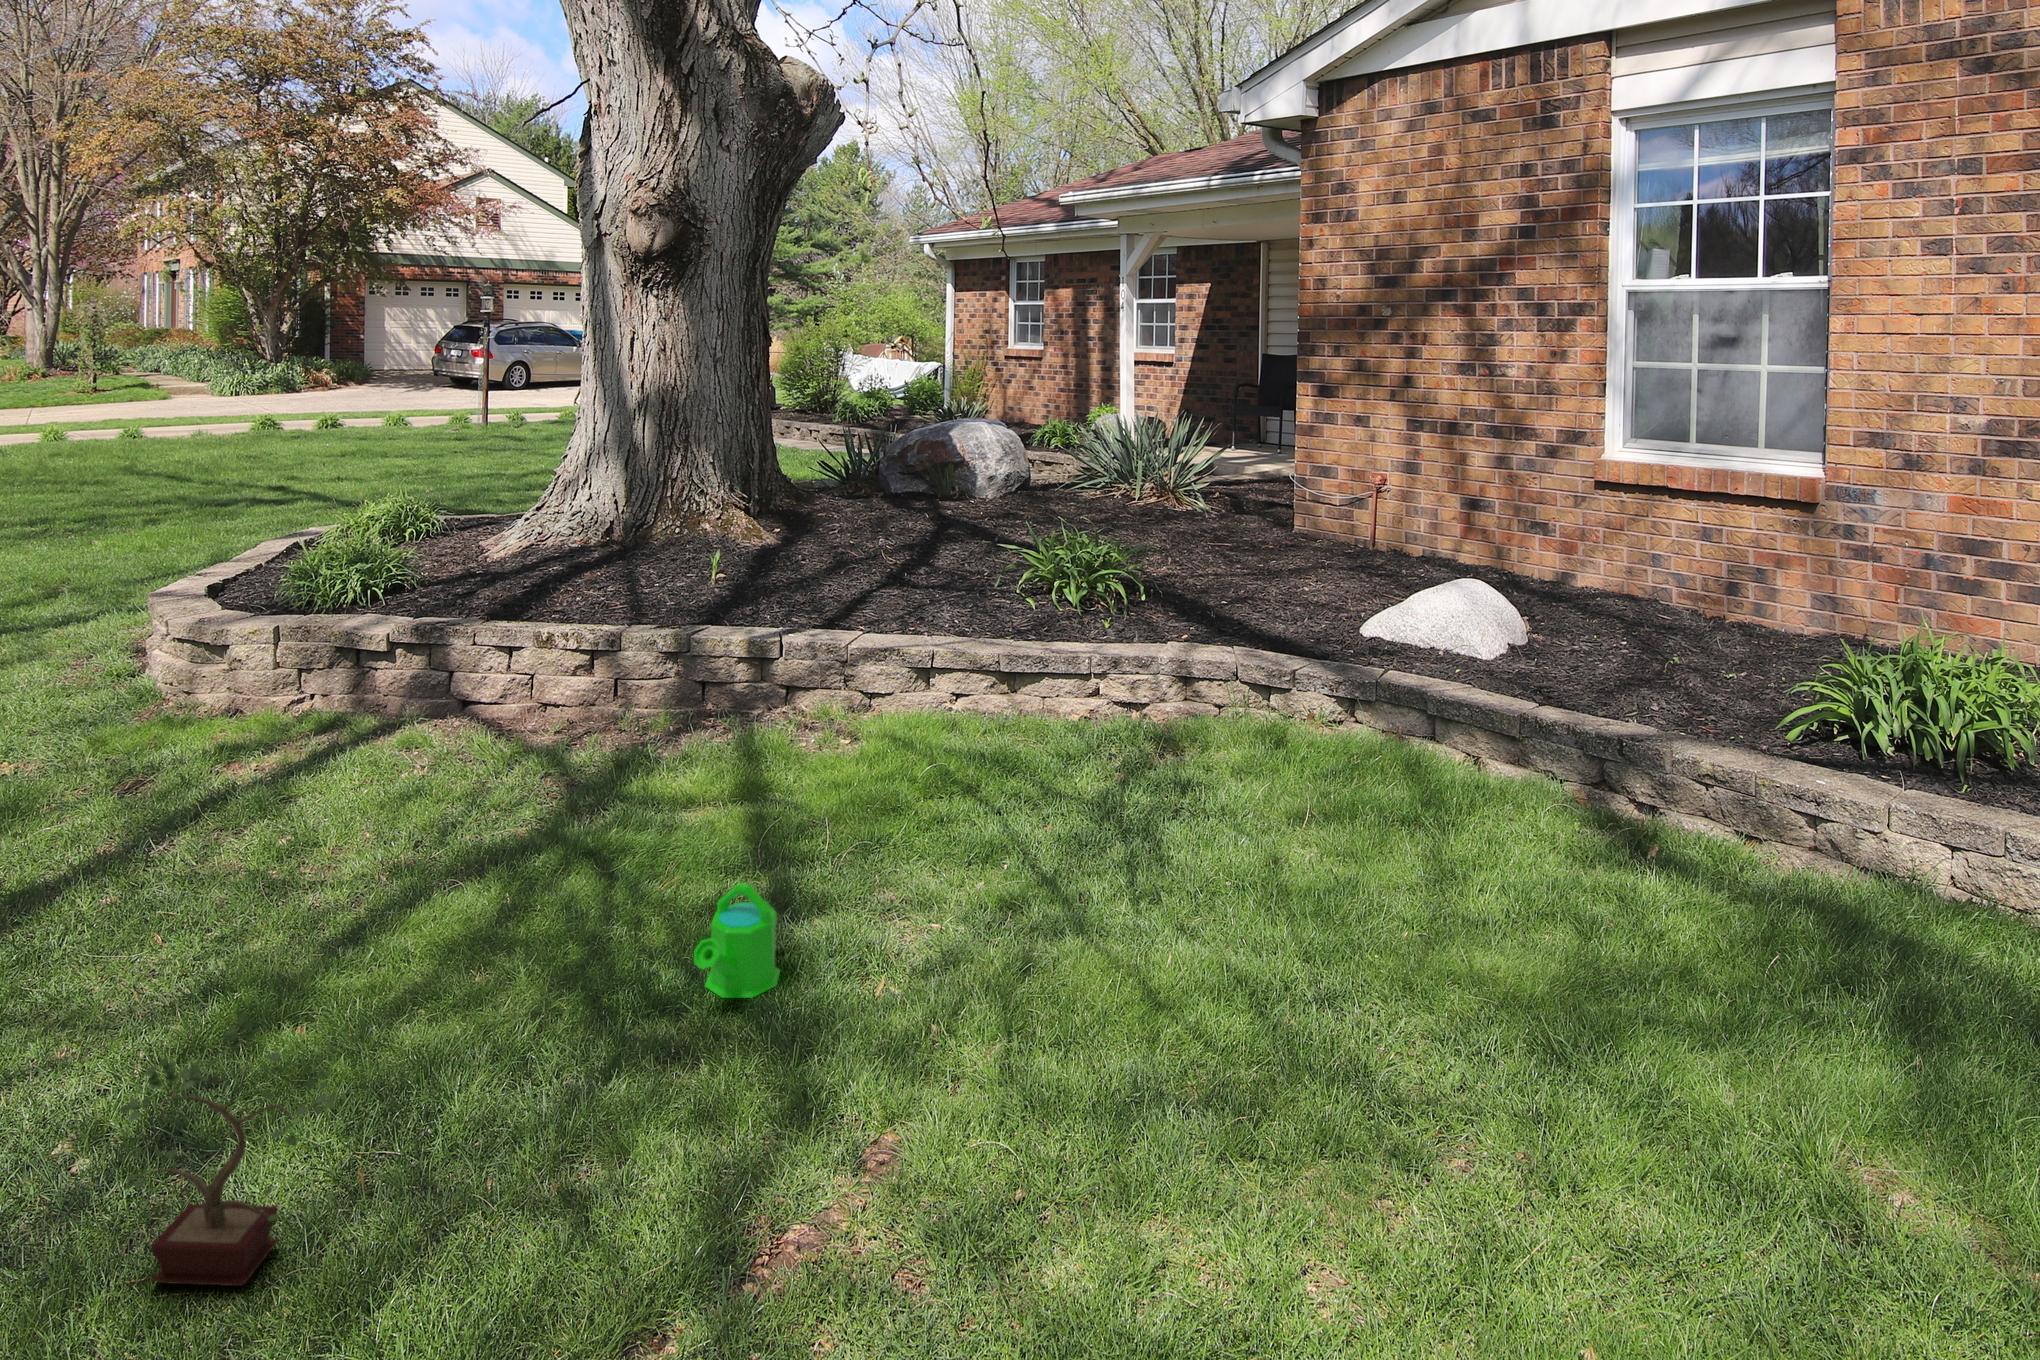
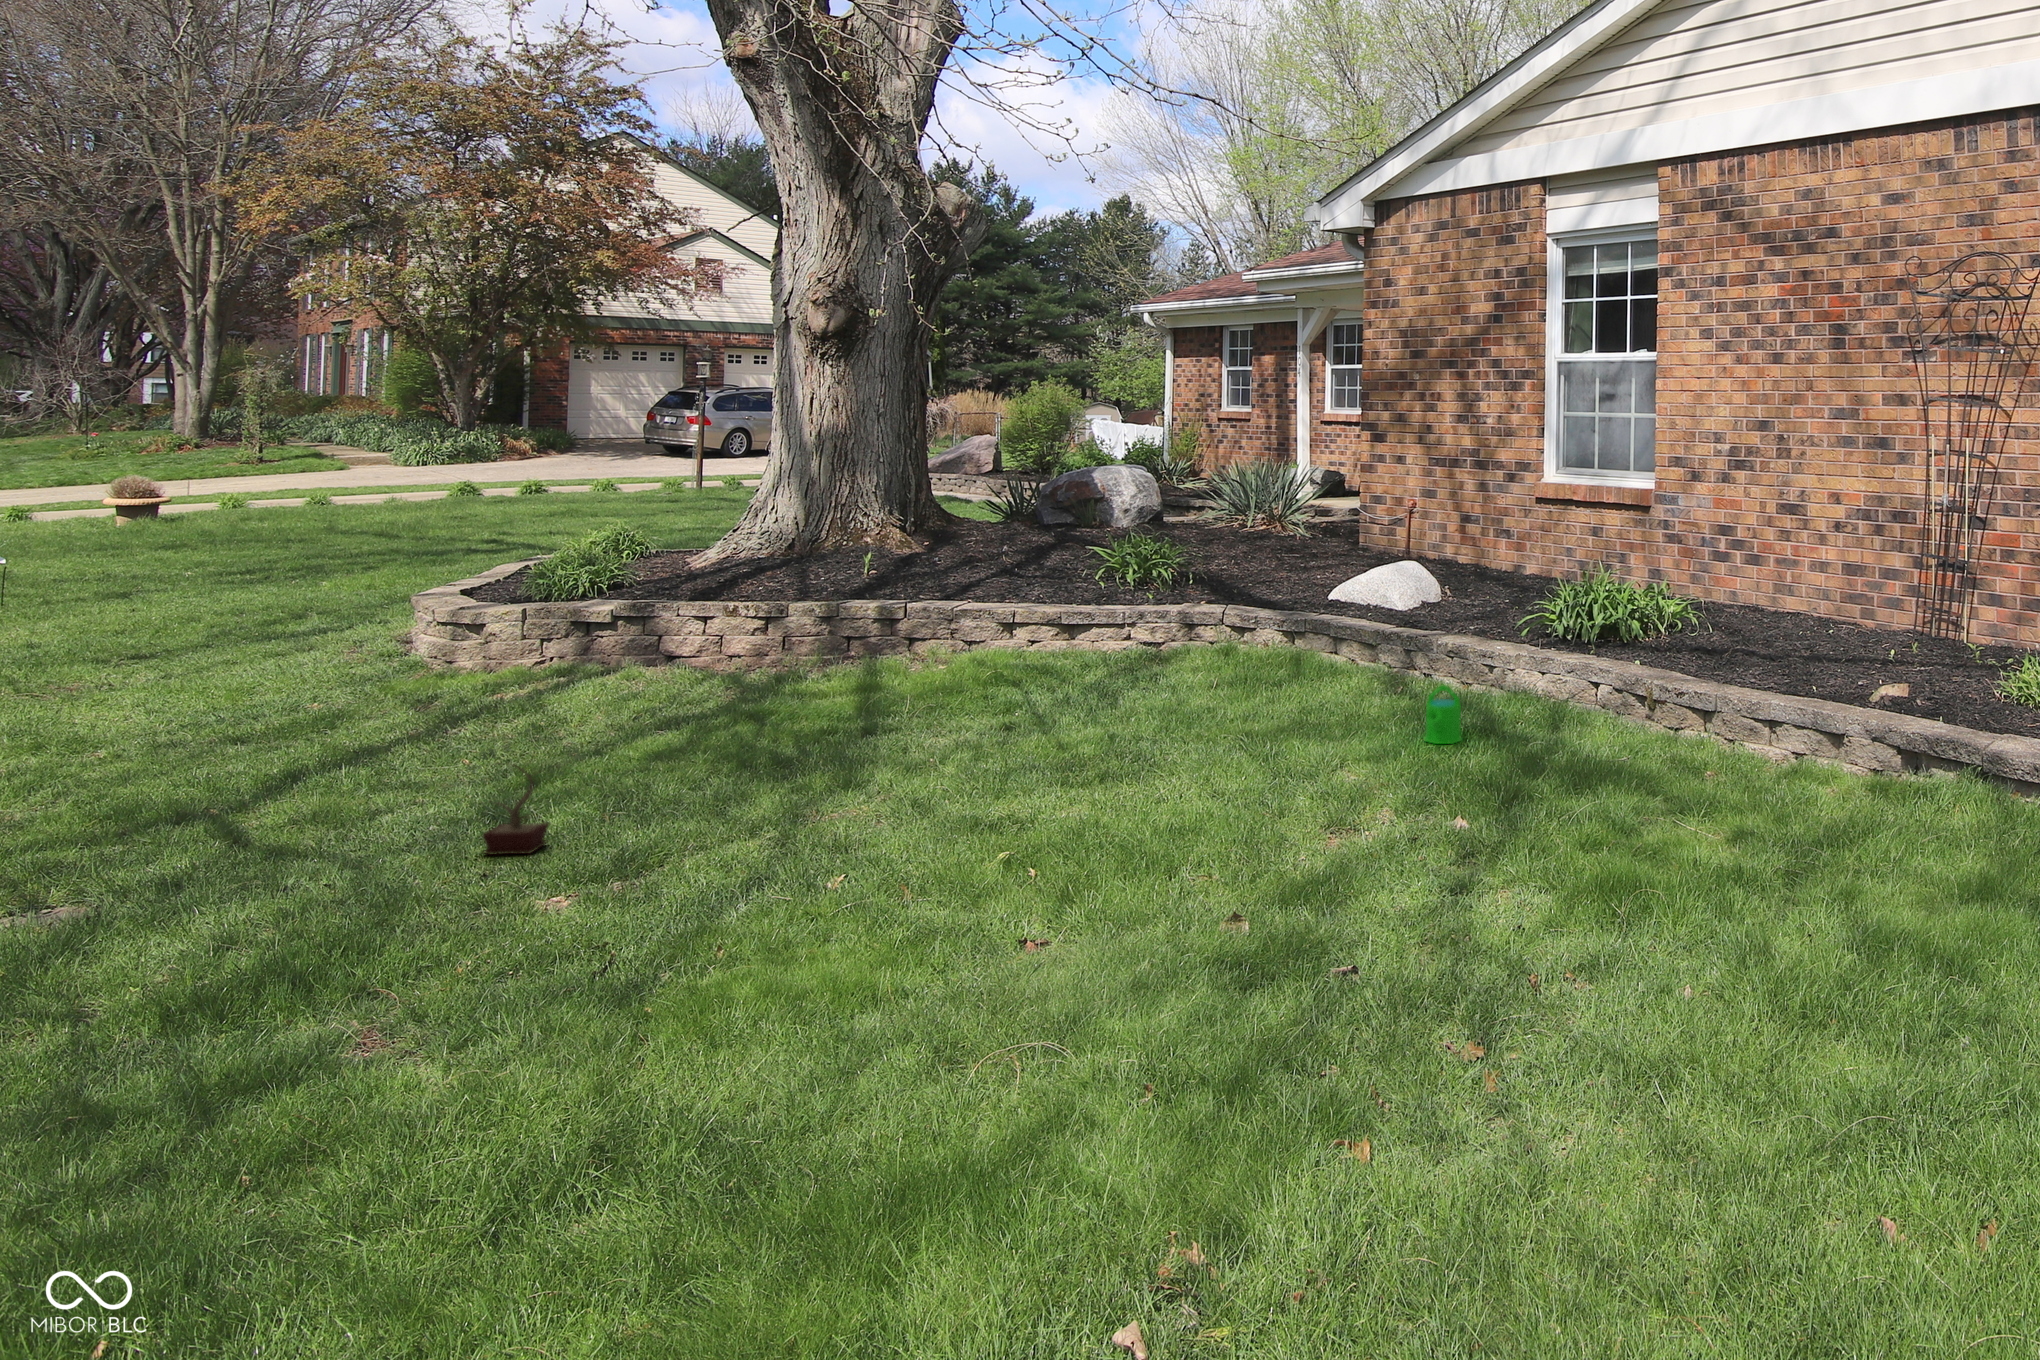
watering can: present [694,883,780,998] -> present [1423,685,1462,744]

